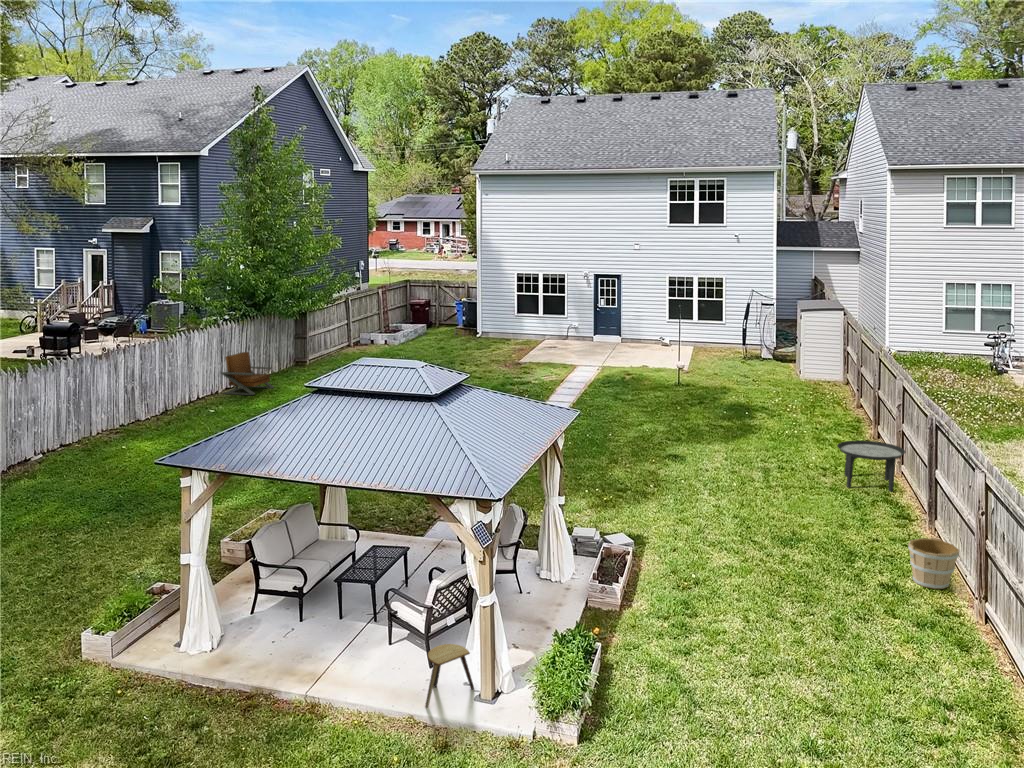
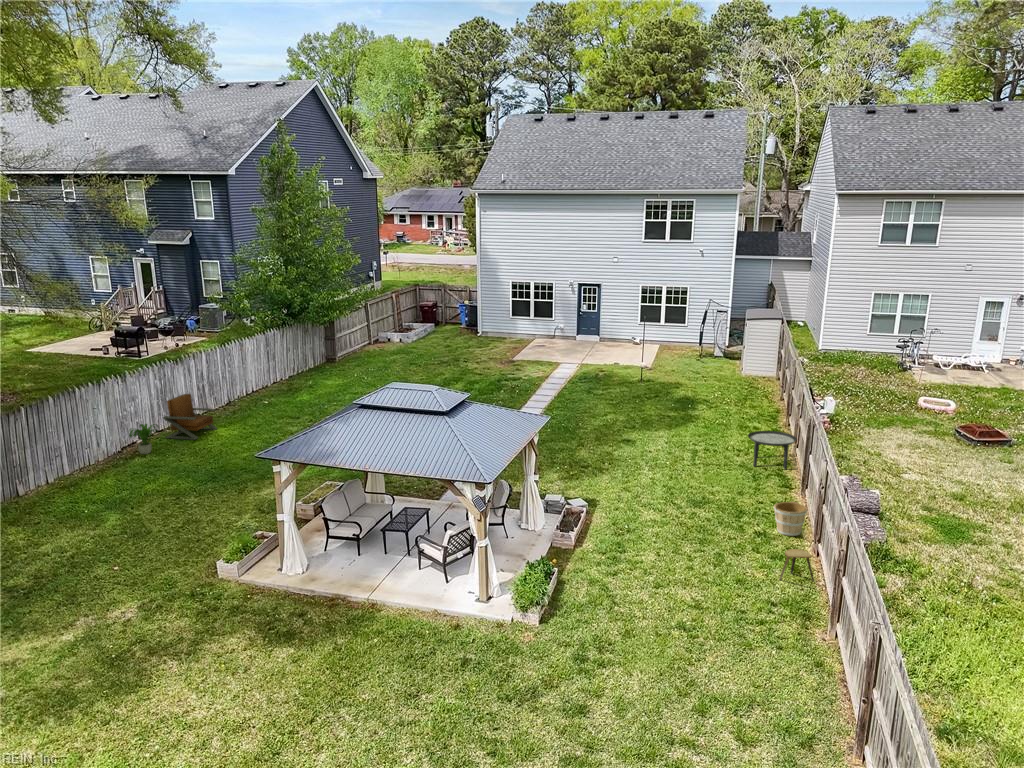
lounge chair: present [221,352,274,395] -> present [163,394,217,440]
potted plant: none [15,432,59,472] -> present [129,424,158,454]
stool: present [425,644,474,707] -> present [779,549,814,581]

